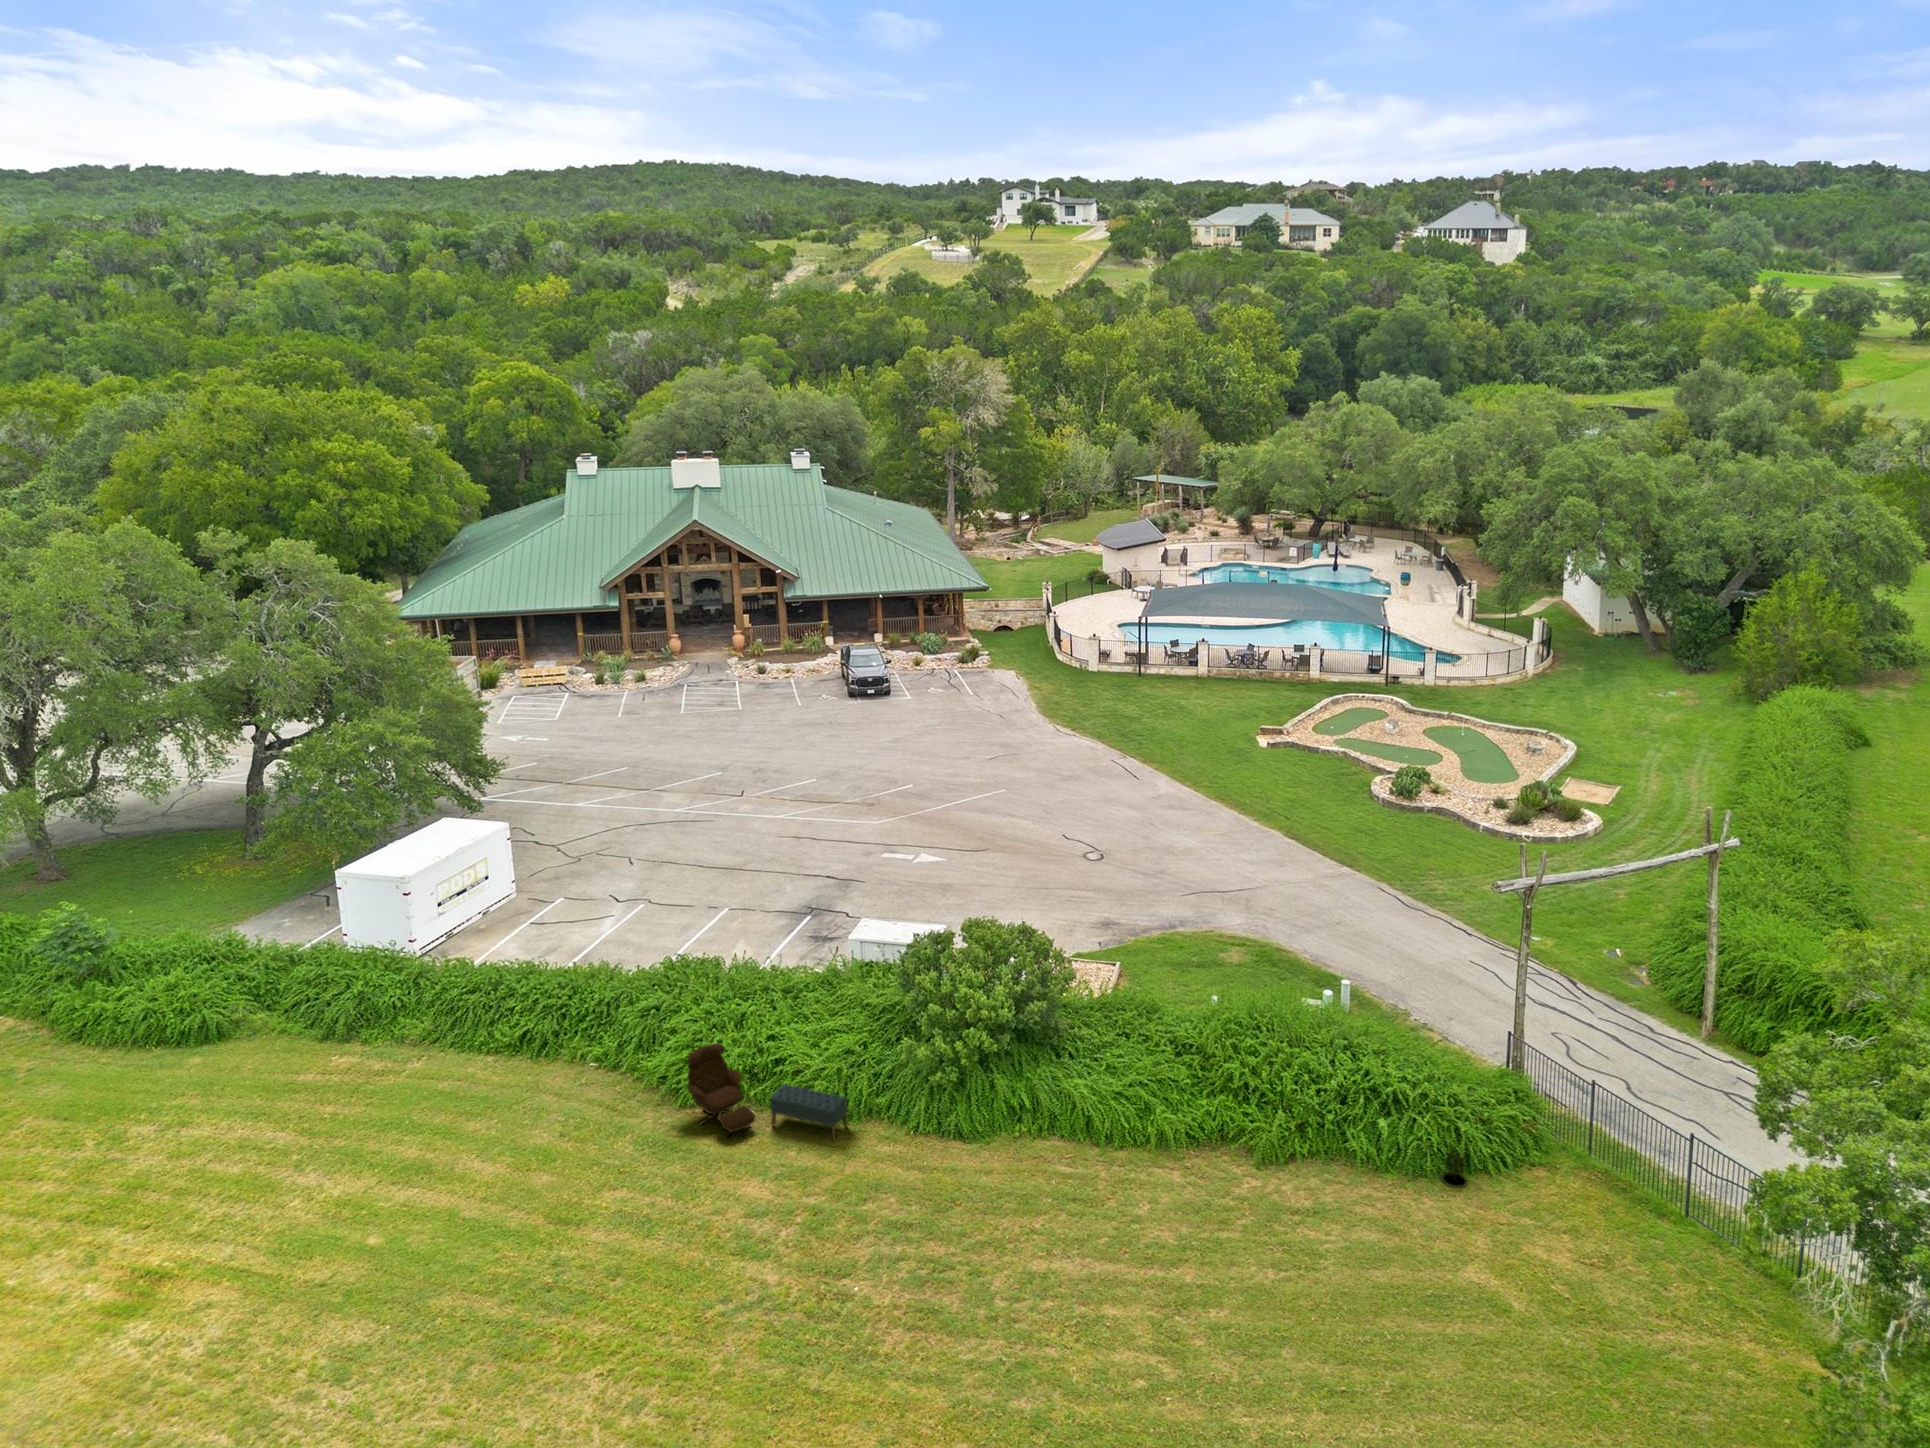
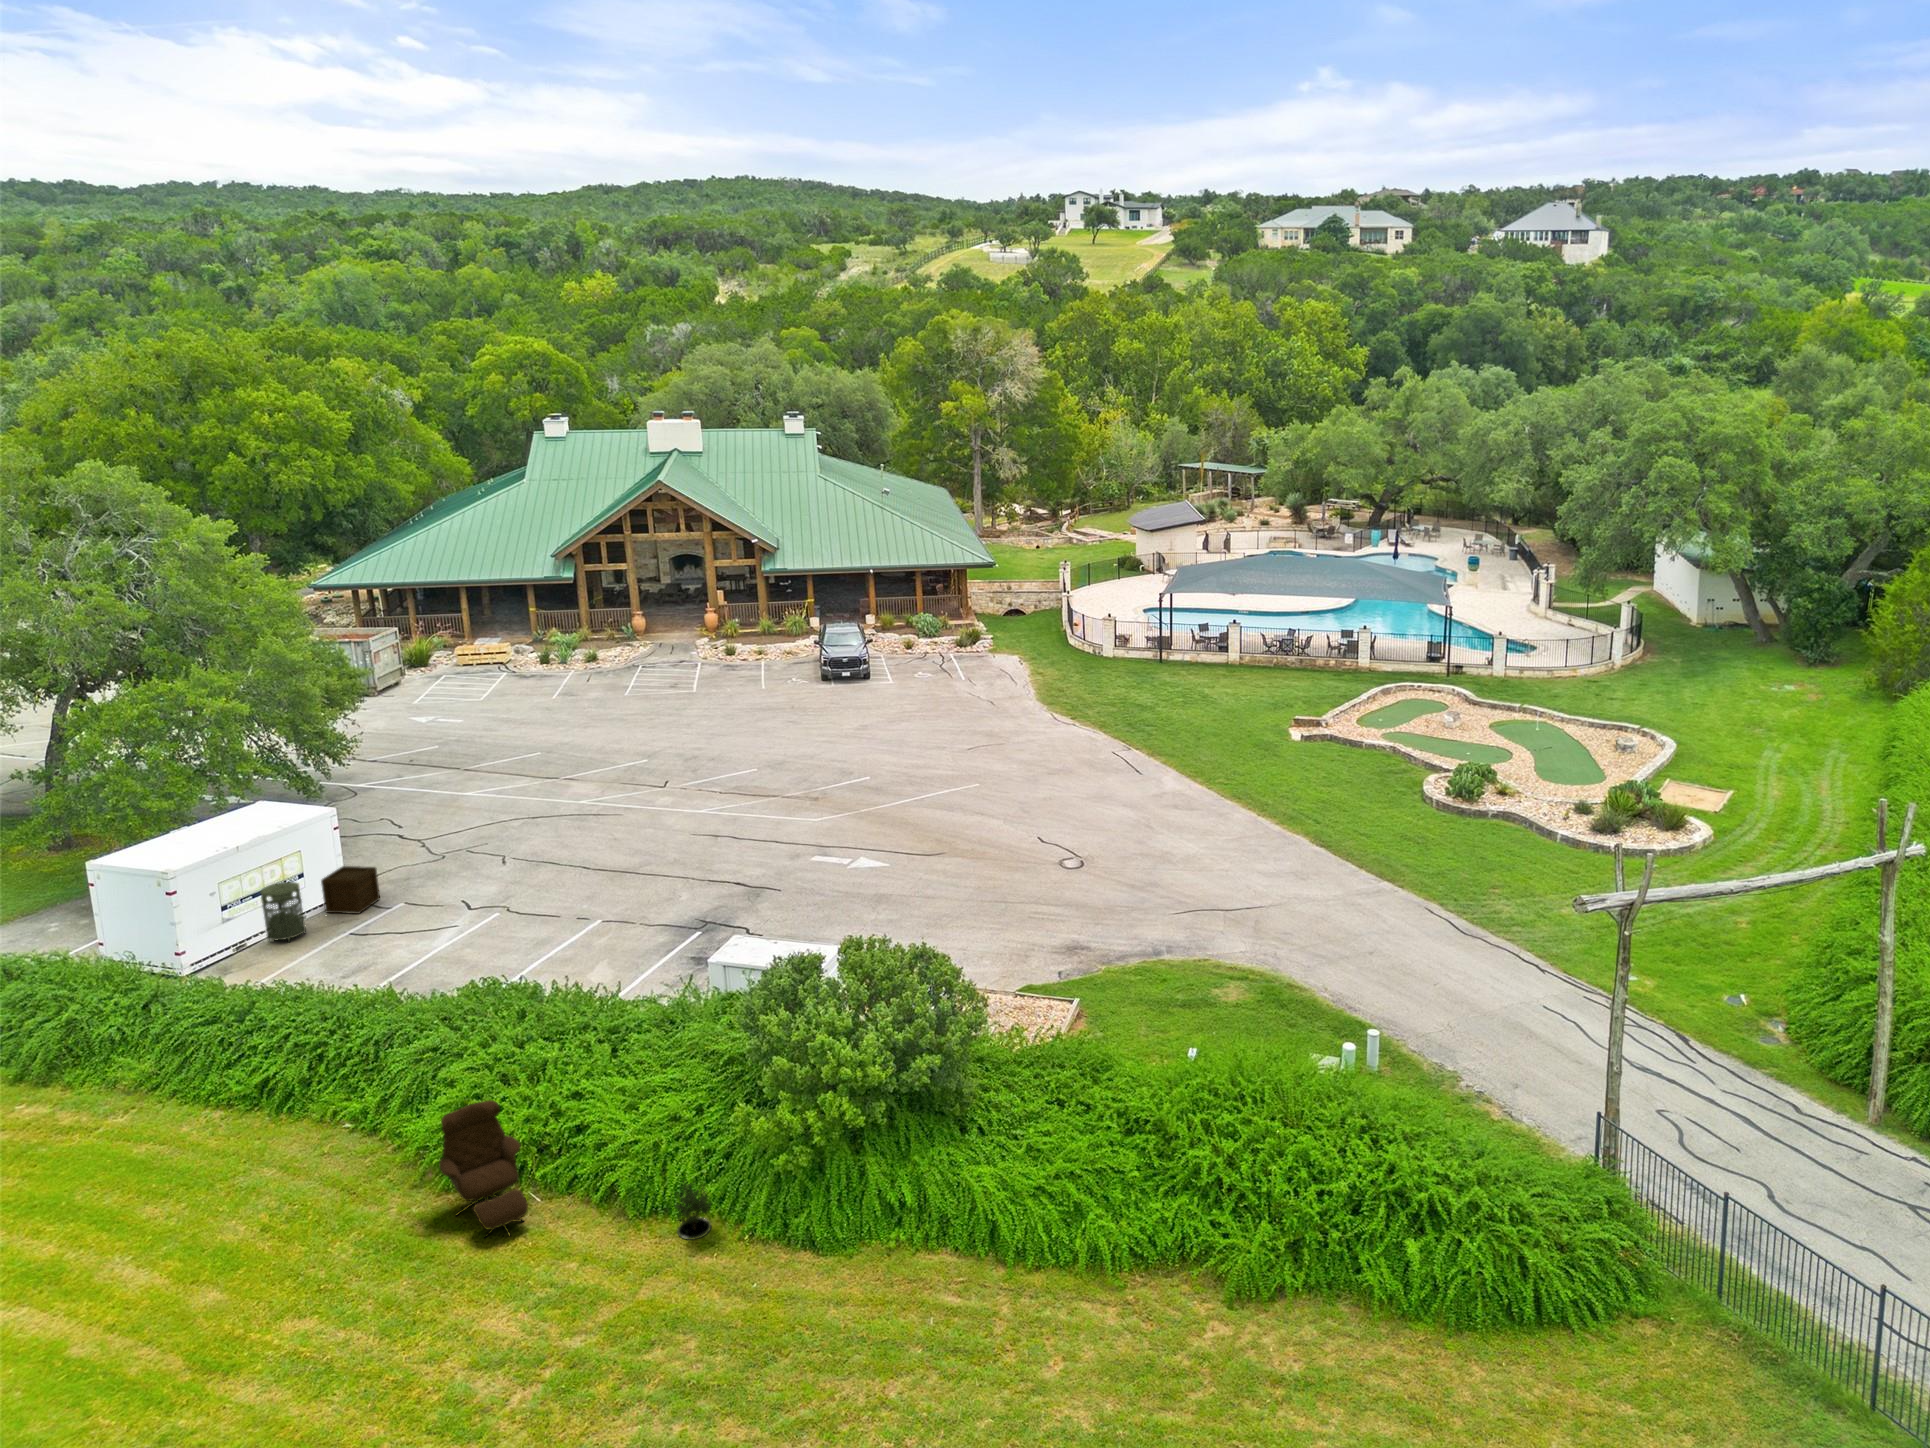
wooden crate: none [491,871,535,910] -> present [321,866,380,914]
trash can: none [452,885,486,934] -> present [261,882,306,942]
bench: present [769,1085,848,1140] -> none [547,1161,657,1246]
potted tree: present [1441,1145,1469,1188] -> present [676,1181,711,1240]

